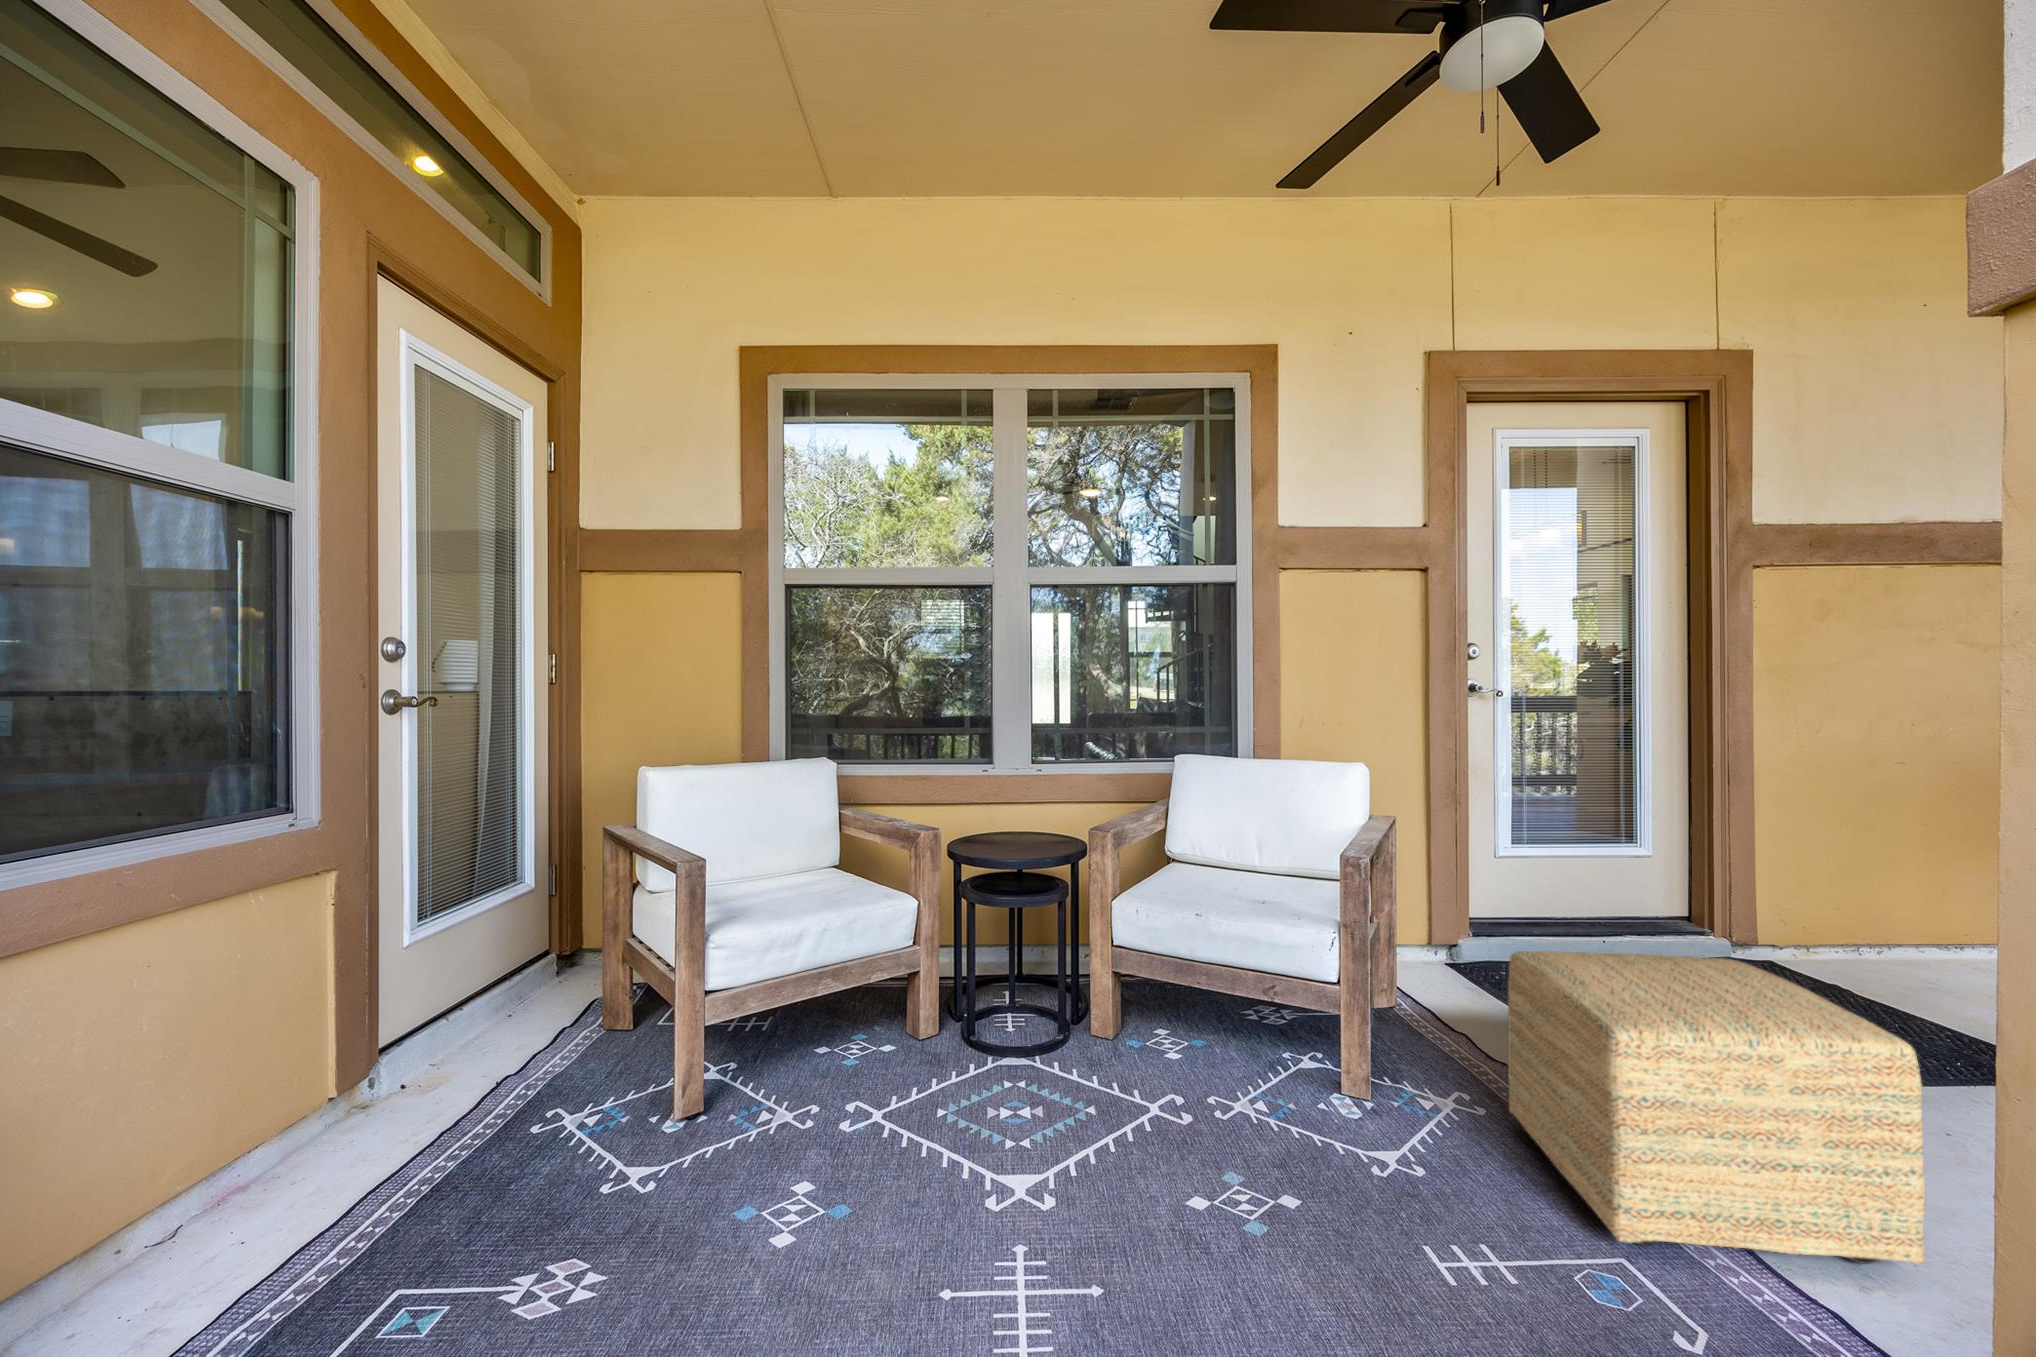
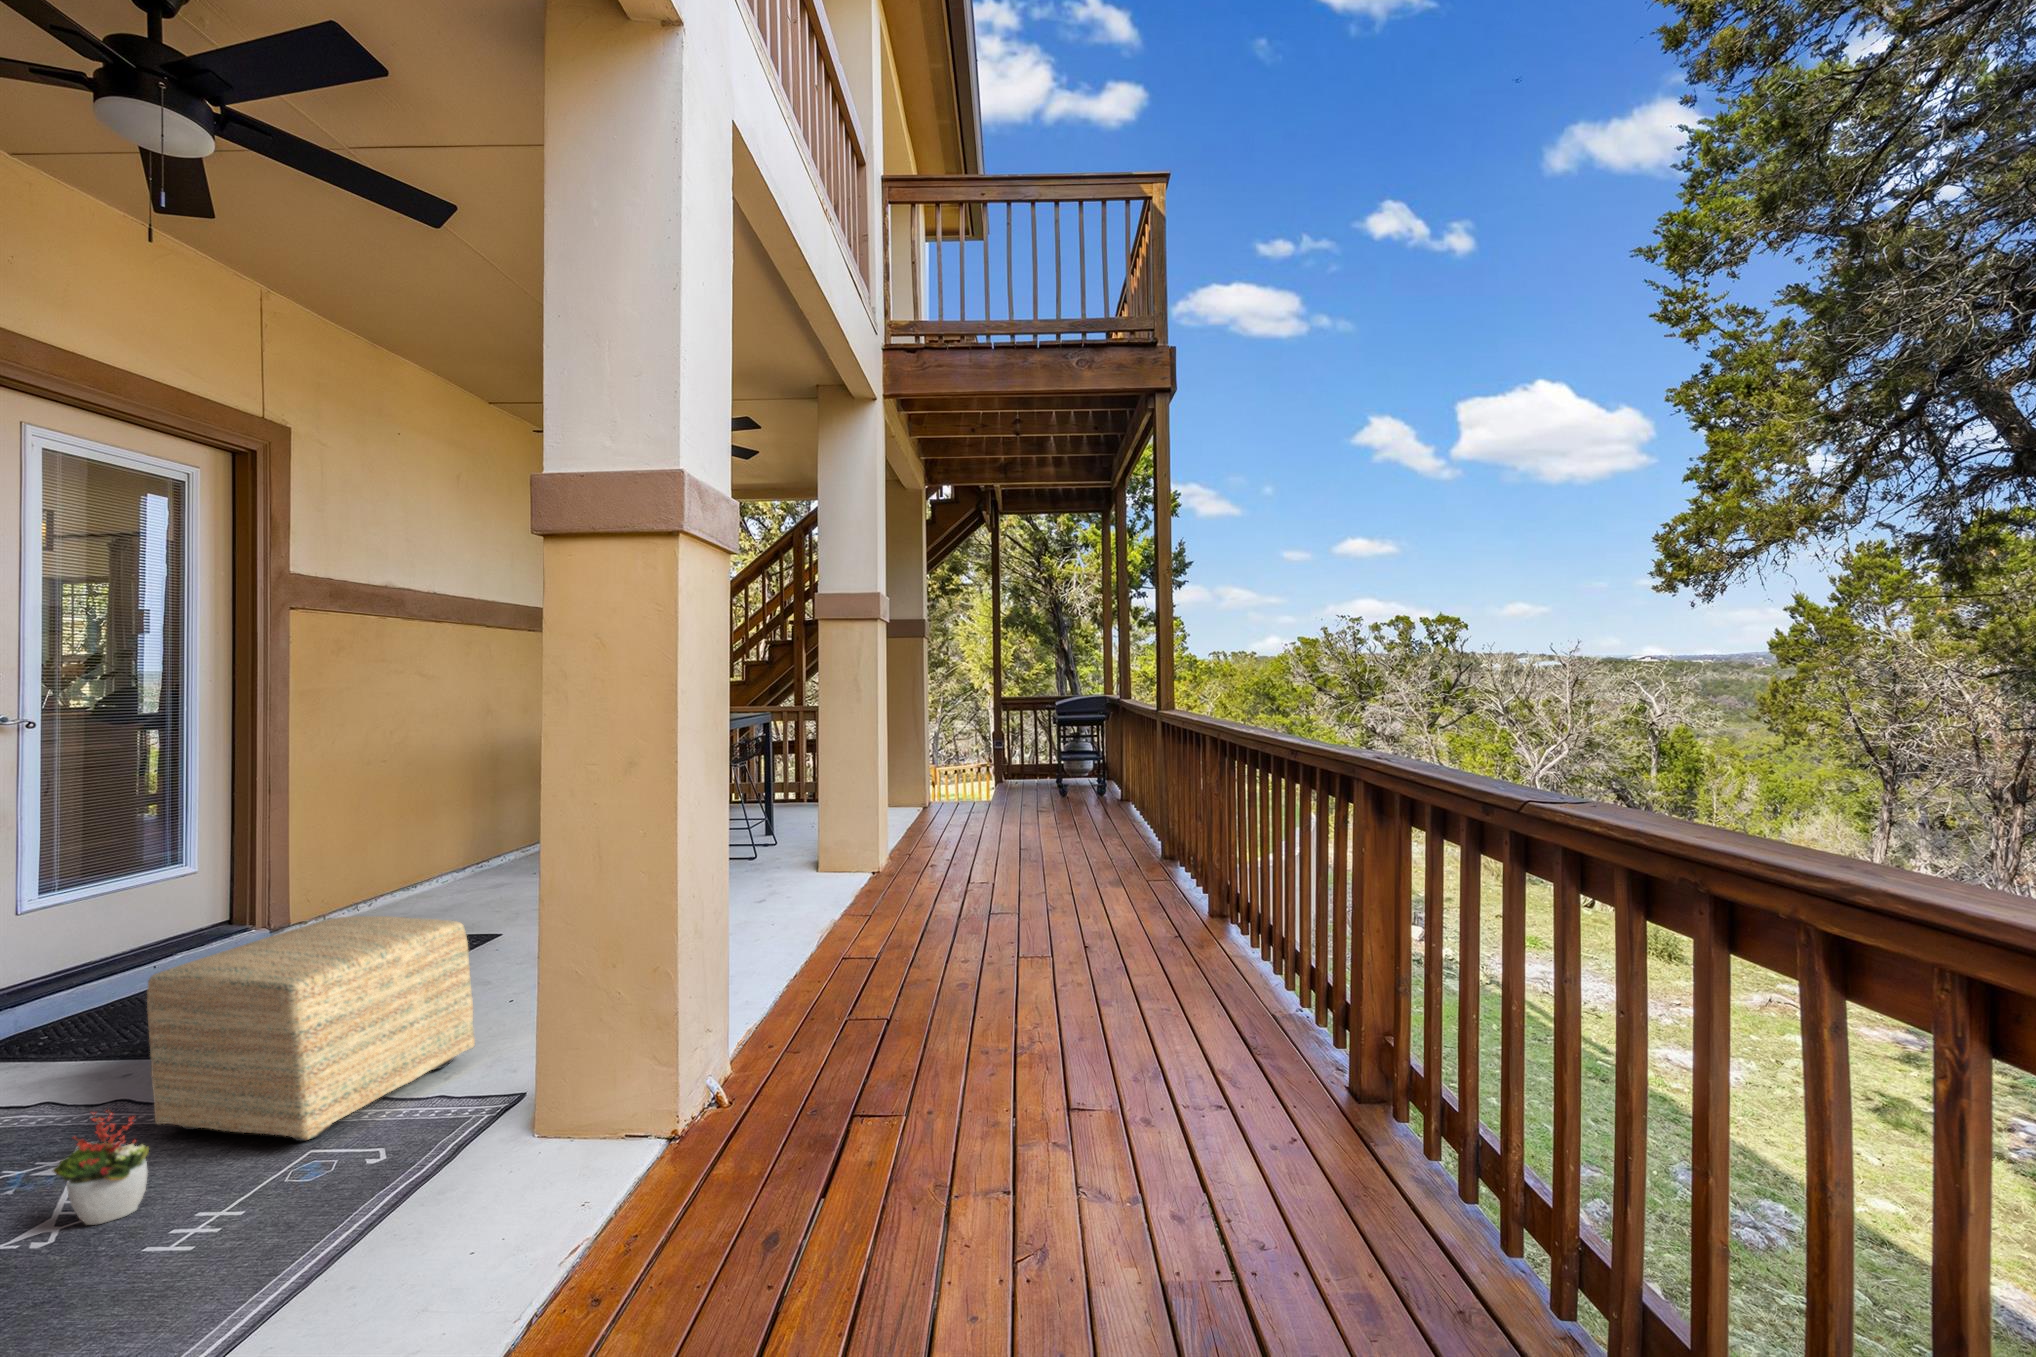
decorative plant: none [1389,1069,1460,1196] -> present [53,1110,149,1225]

